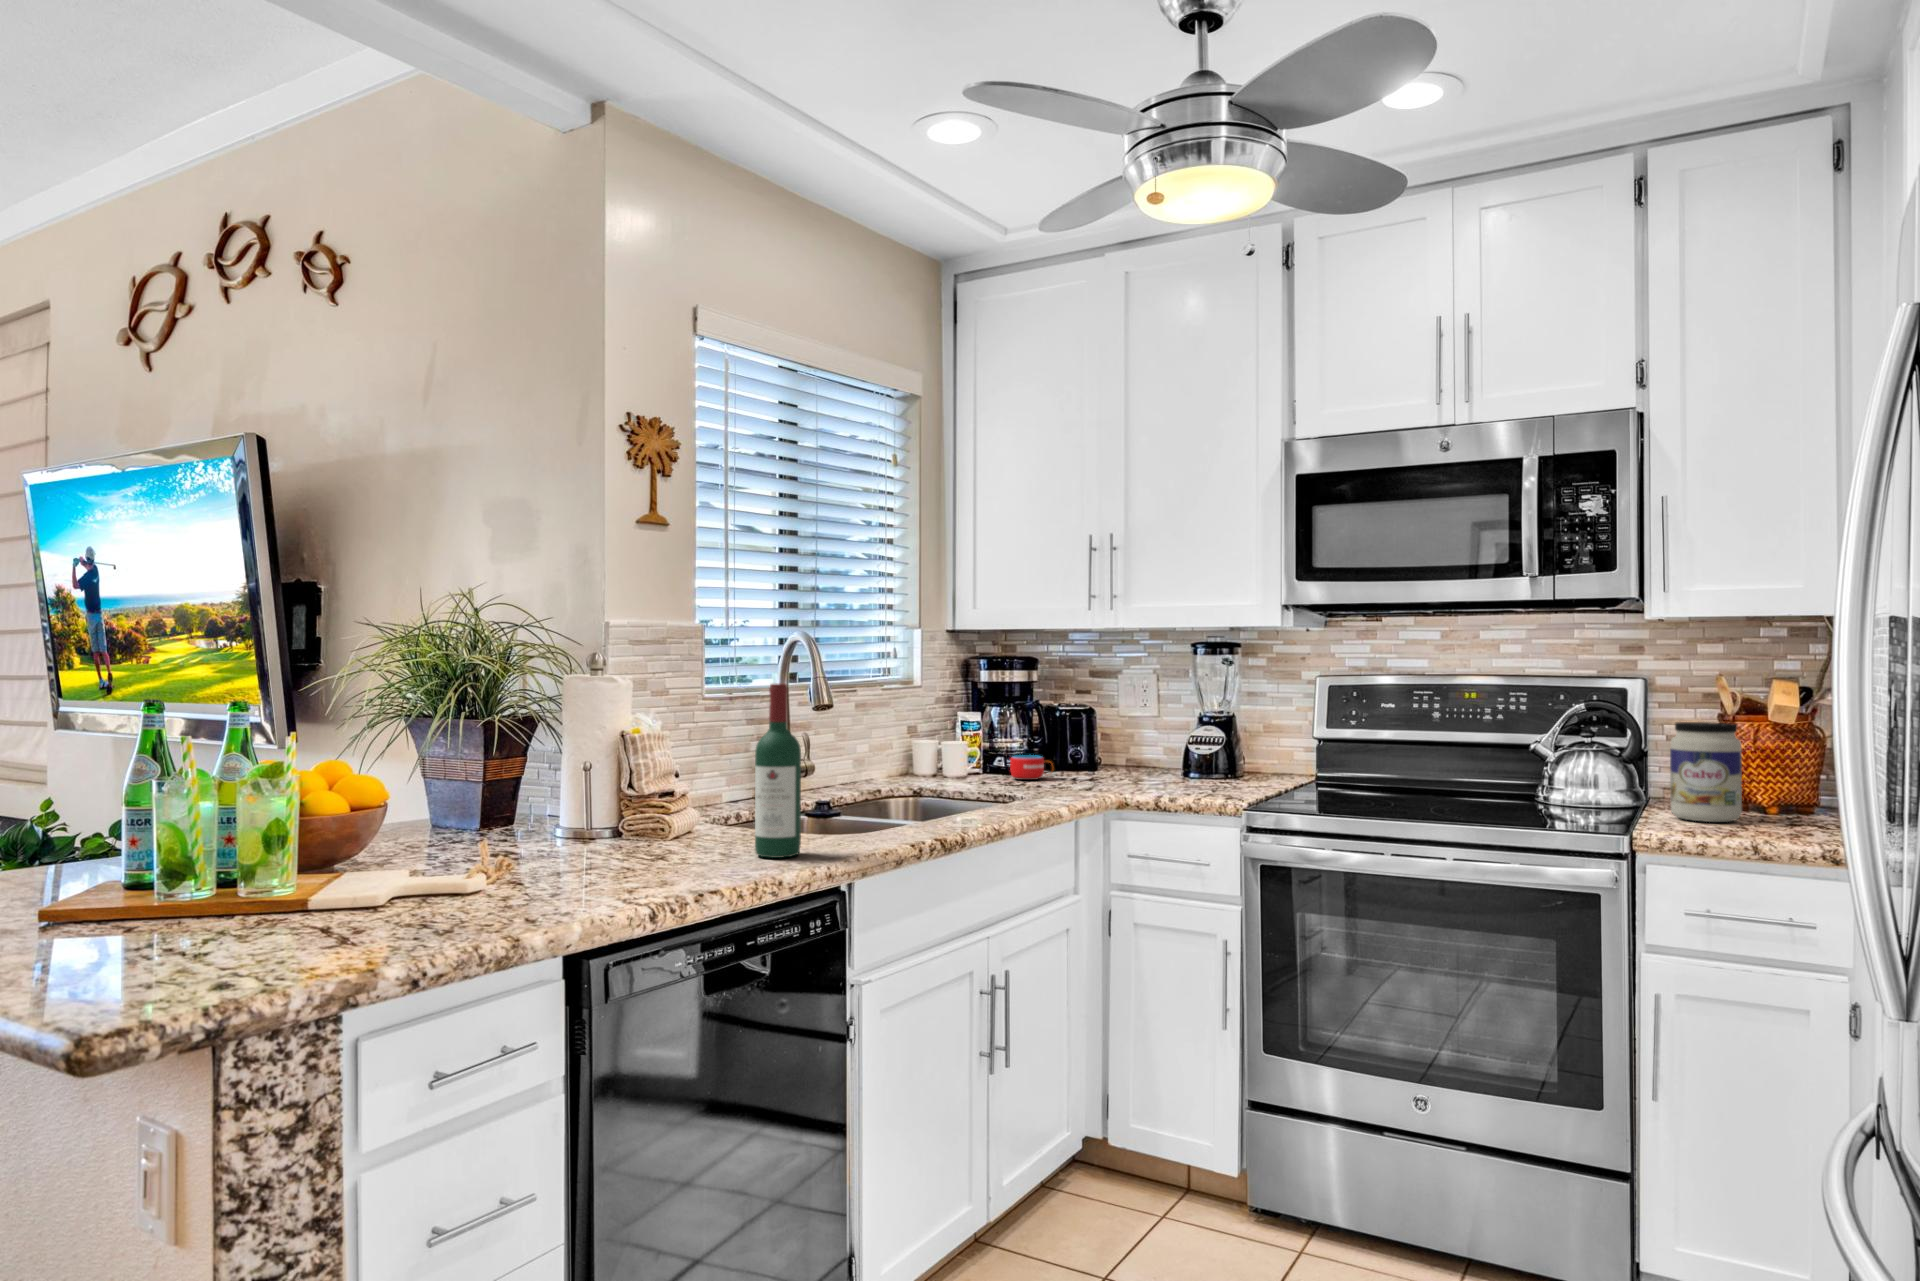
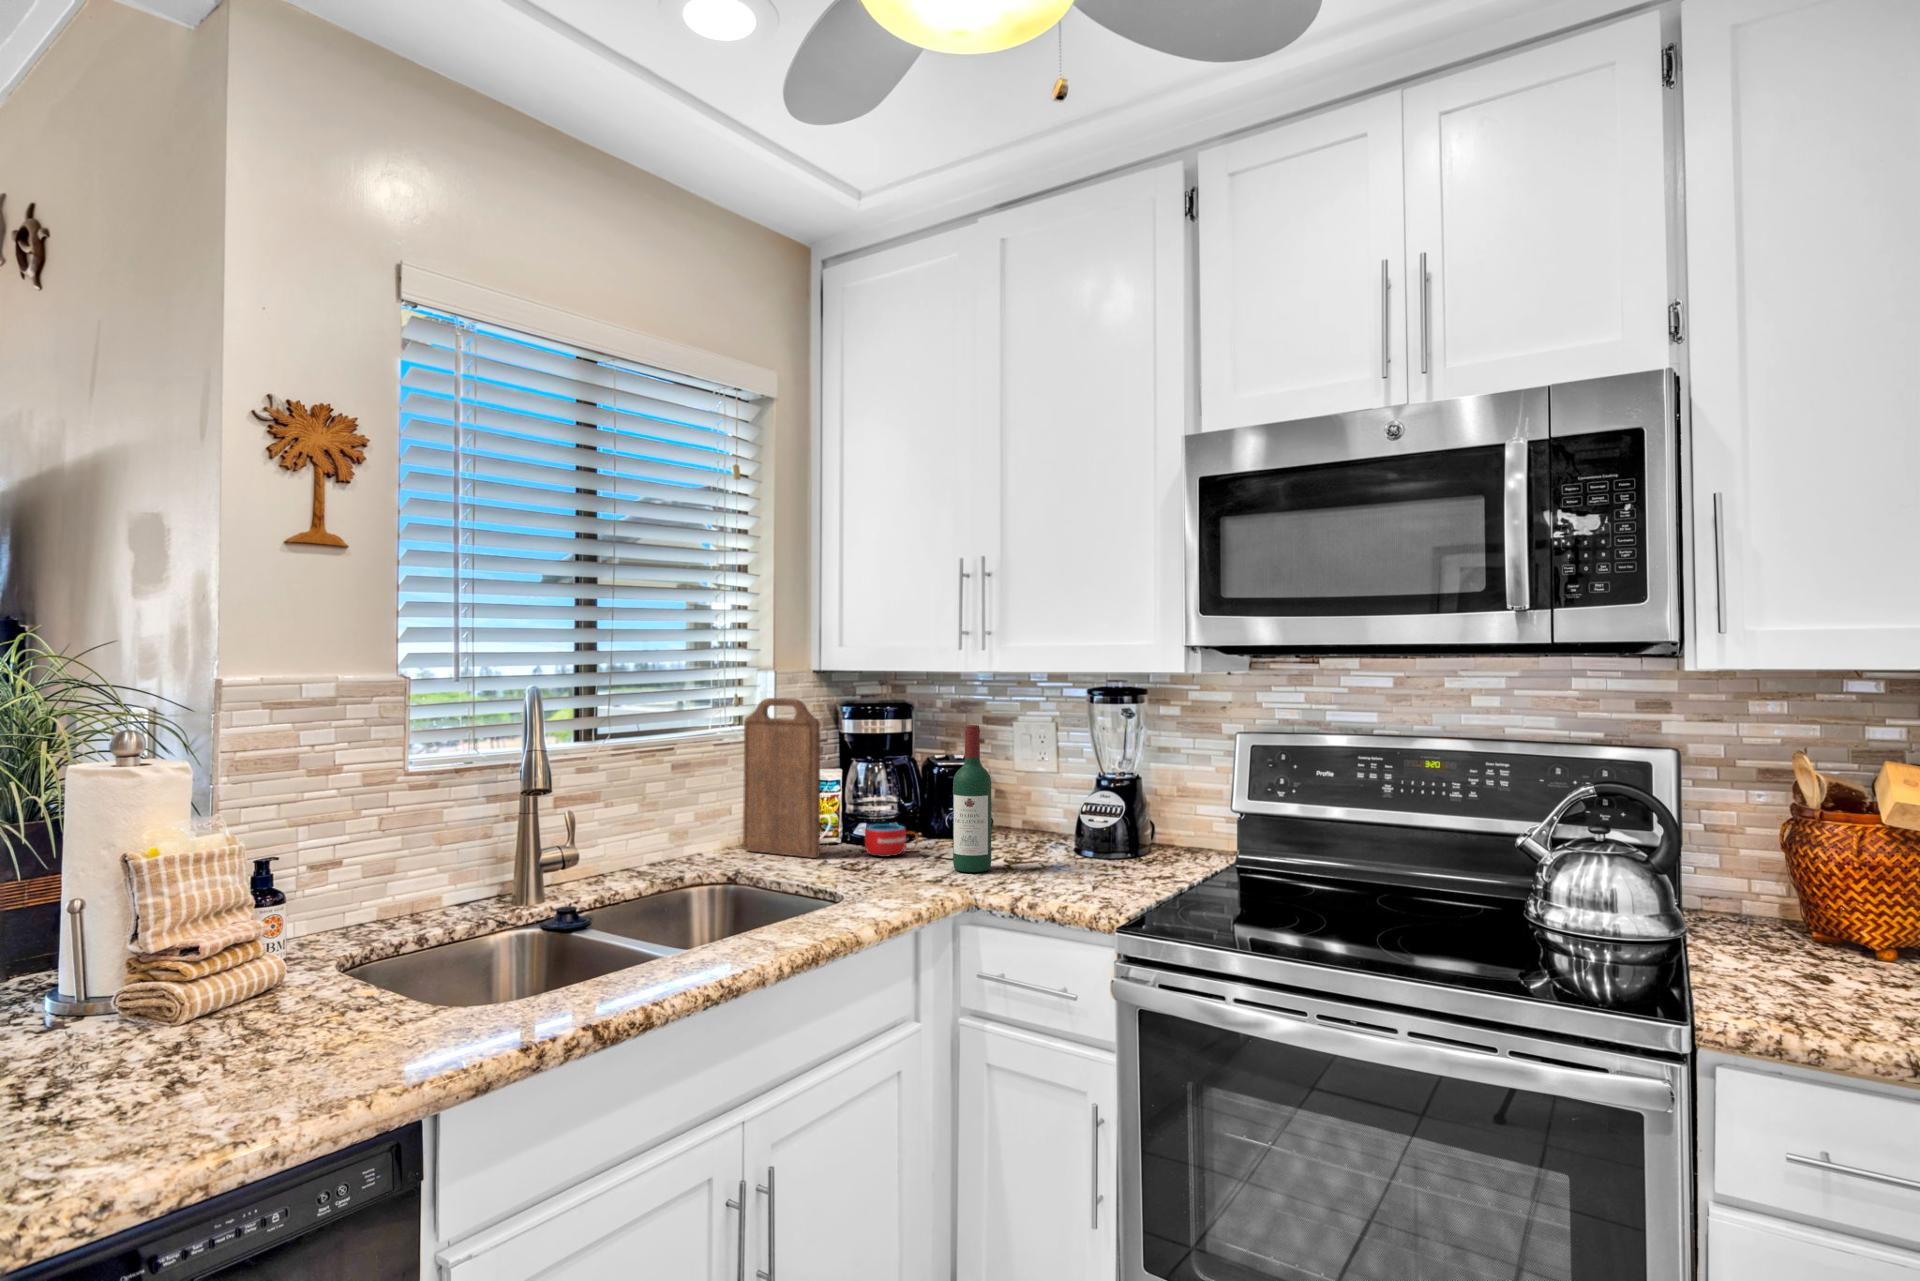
cutting board: none [906,650,976,781] -> present [743,698,820,858]
wine bottle: present [755,683,801,858] -> present [953,725,991,872]
jar: present [1670,722,1742,822] -> none [1732,823,1850,982]

